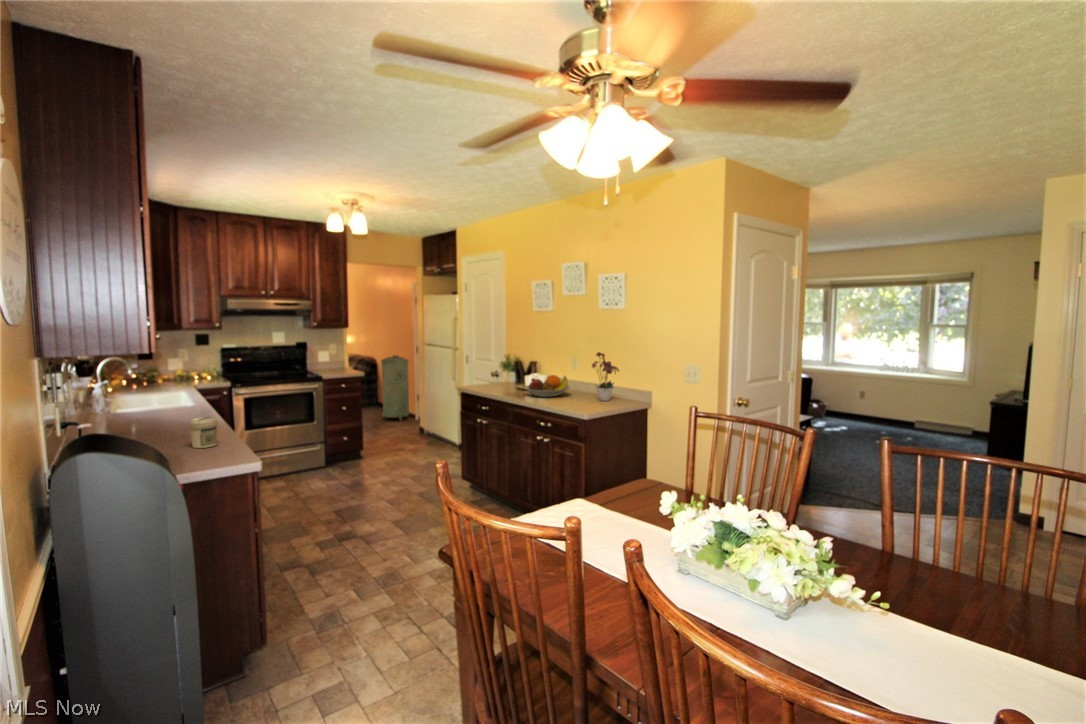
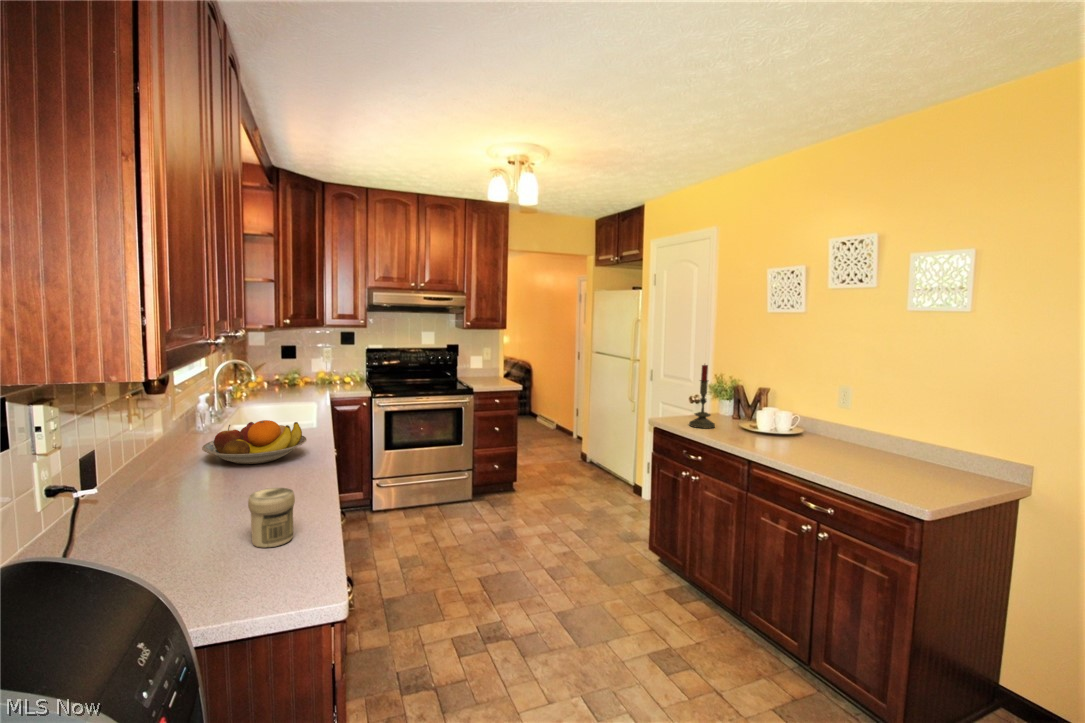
candle: none [482,345,499,389] -> present [689,365,715,429]
flower arrangement: present [592,352,619,401] -> none [902,386,978,478]
trash can: present [381,355,409,421] -> none [536,361,570,440]
fruit bowl: present [524,375,570,397] -> present [202,420,307,464]

